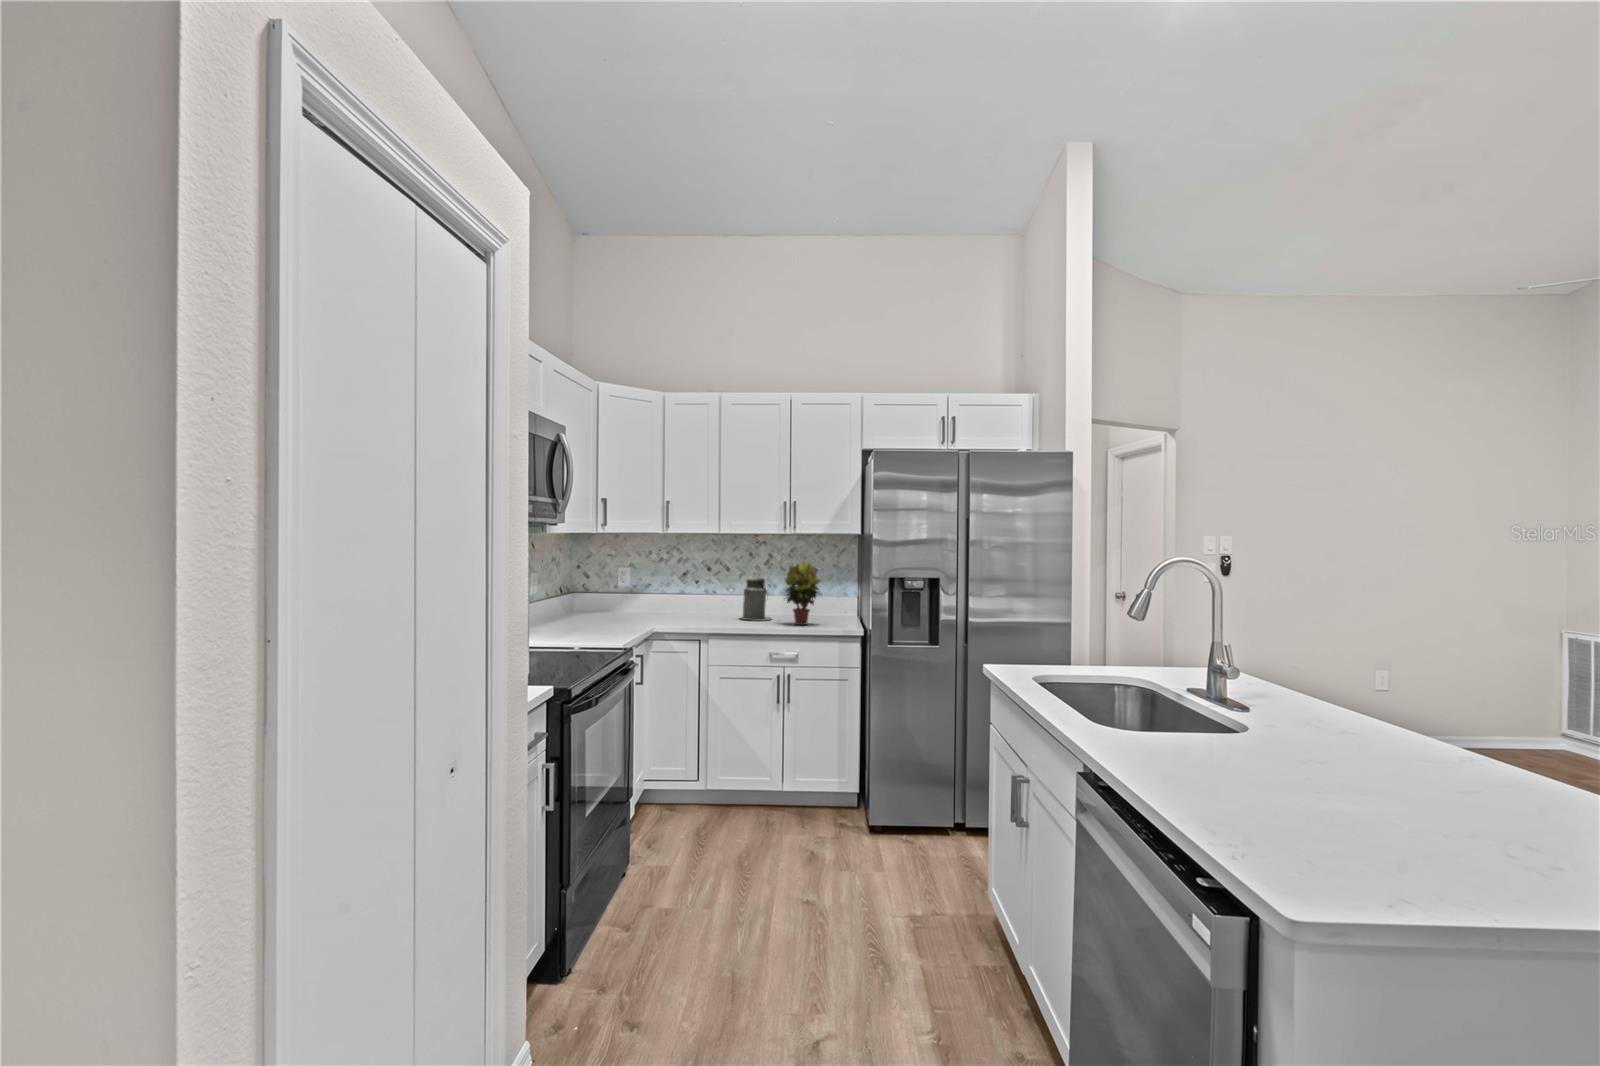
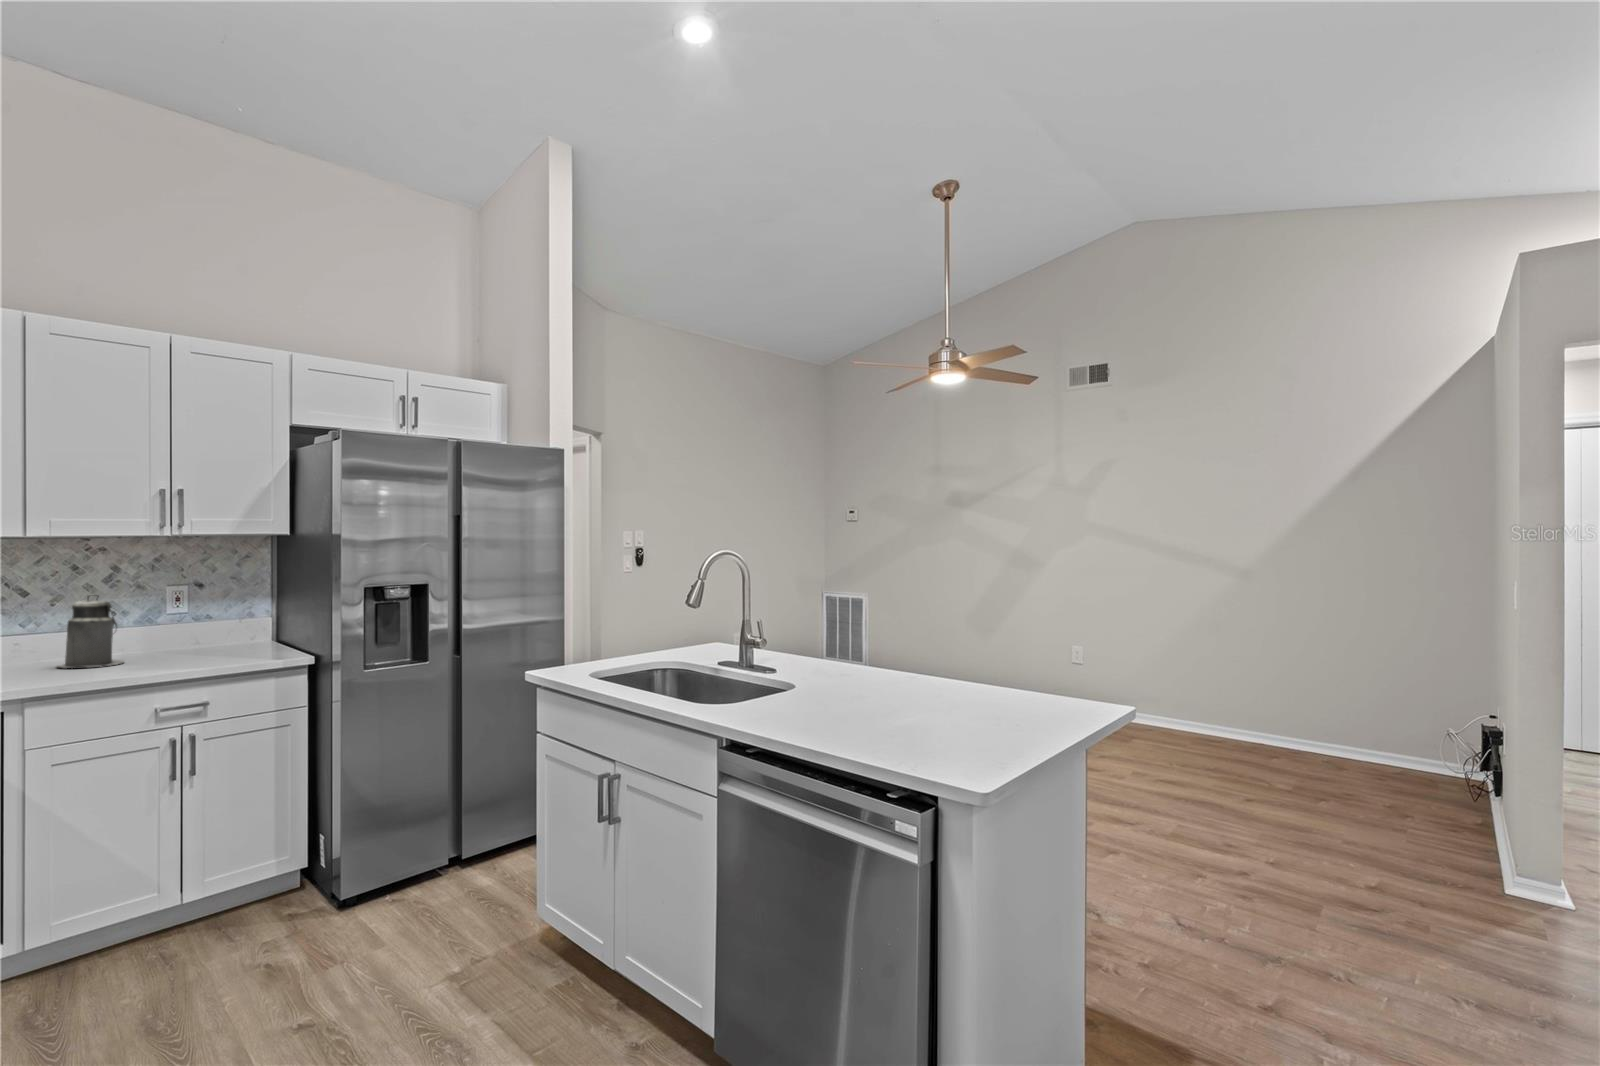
potted plant: present [785,562,821,625] -> none [155,573,230,664]

